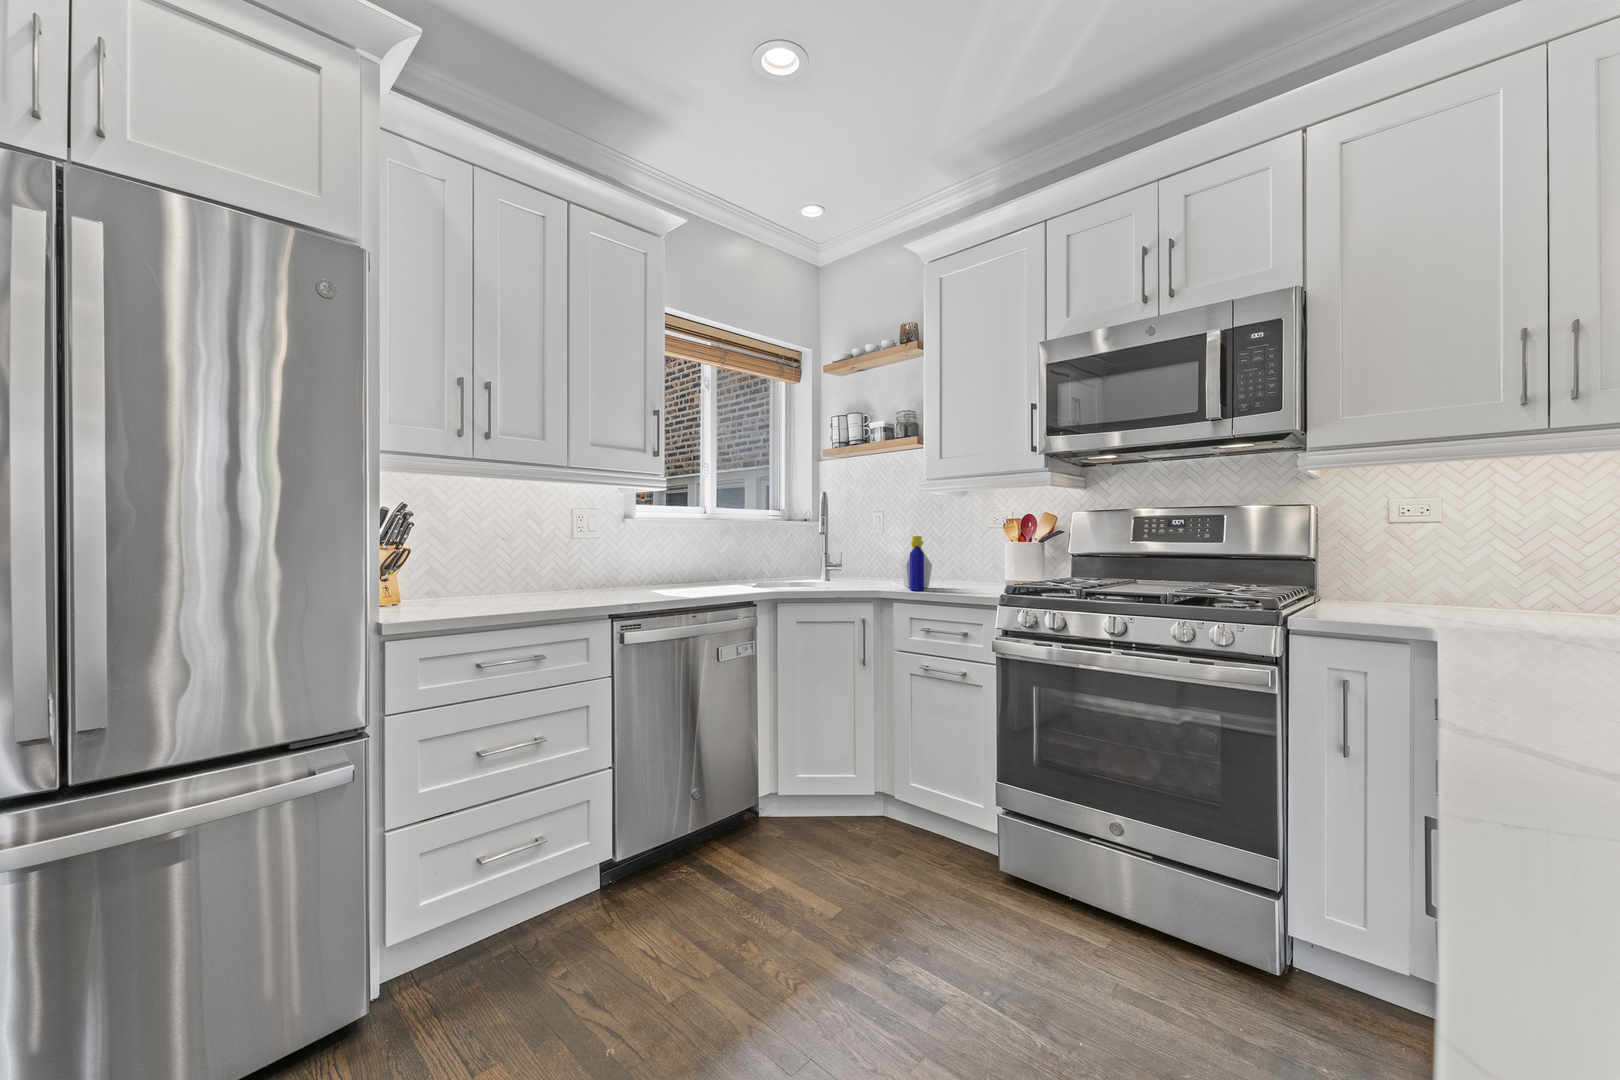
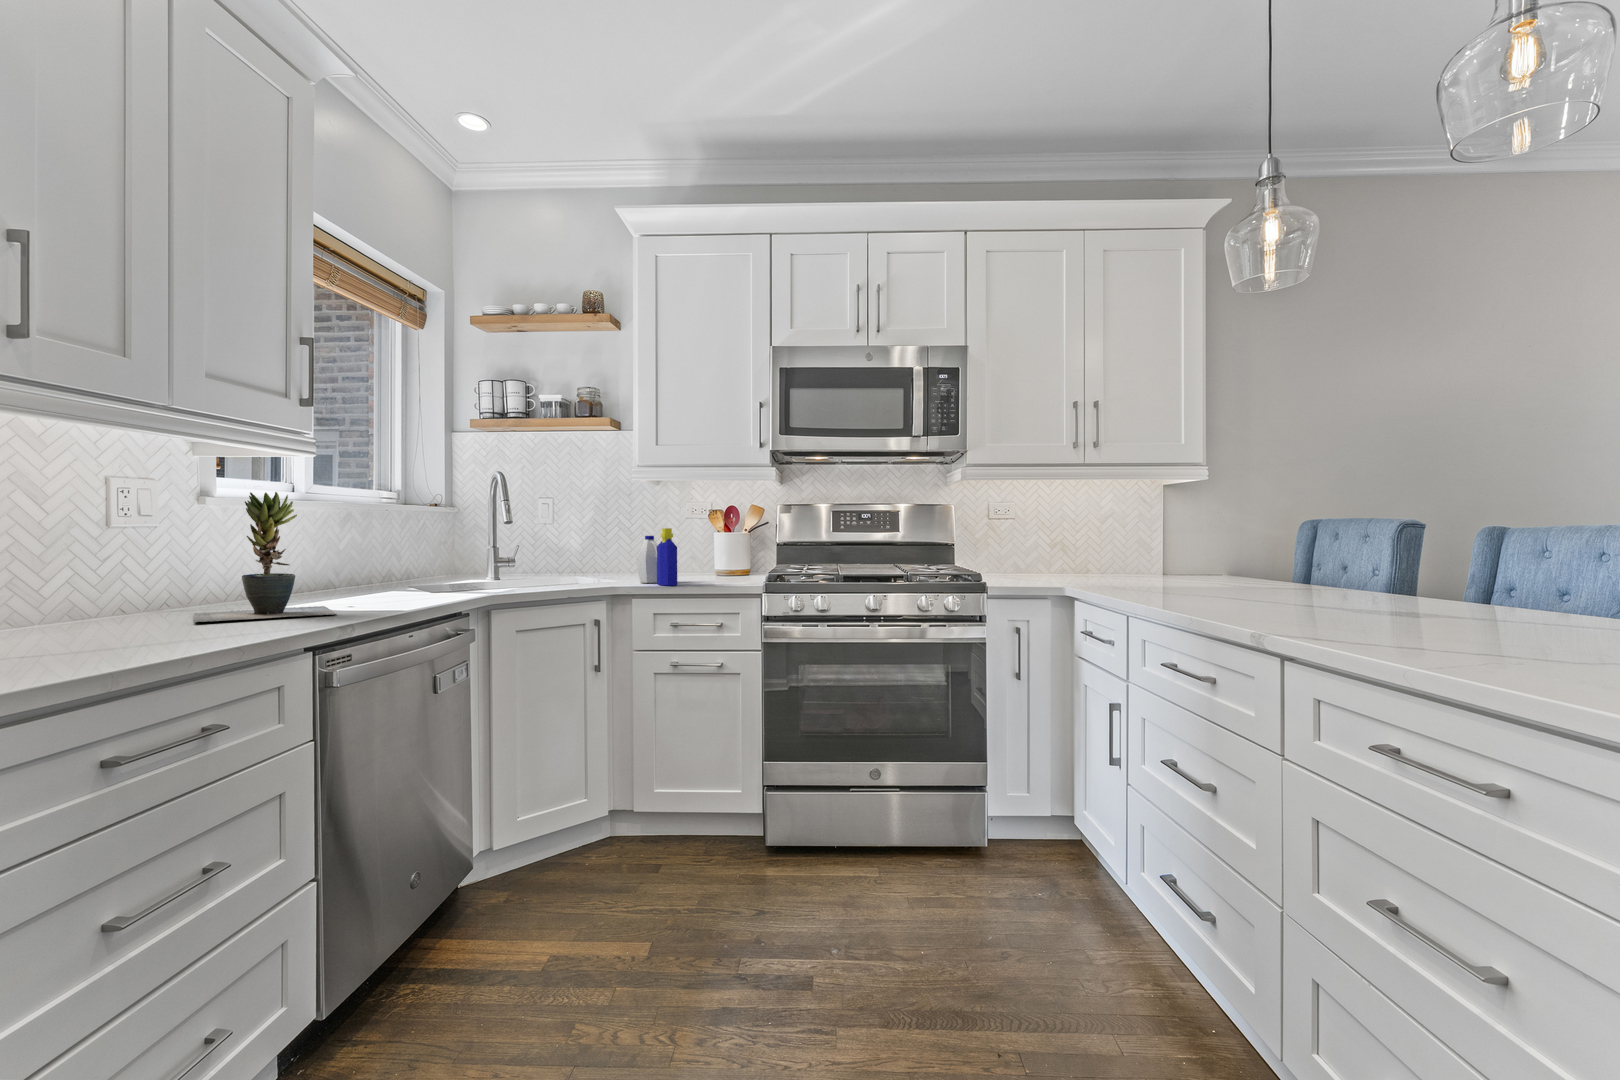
potted plant: none [546,510,642,593] -> present [193,492,336,623]

